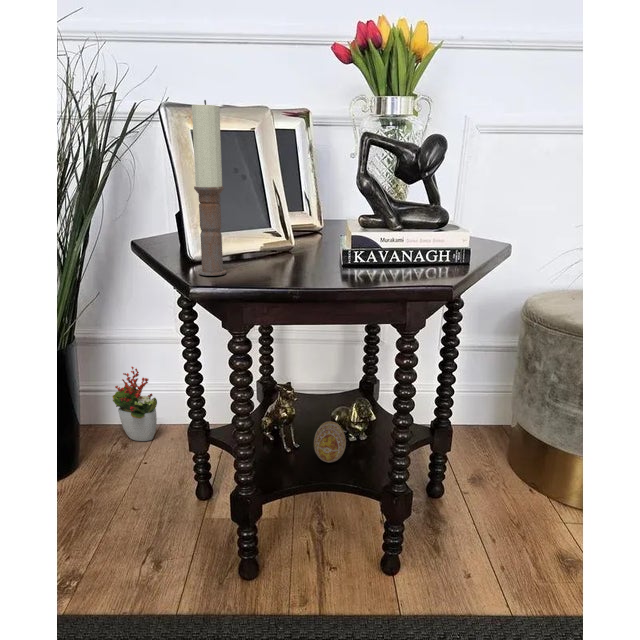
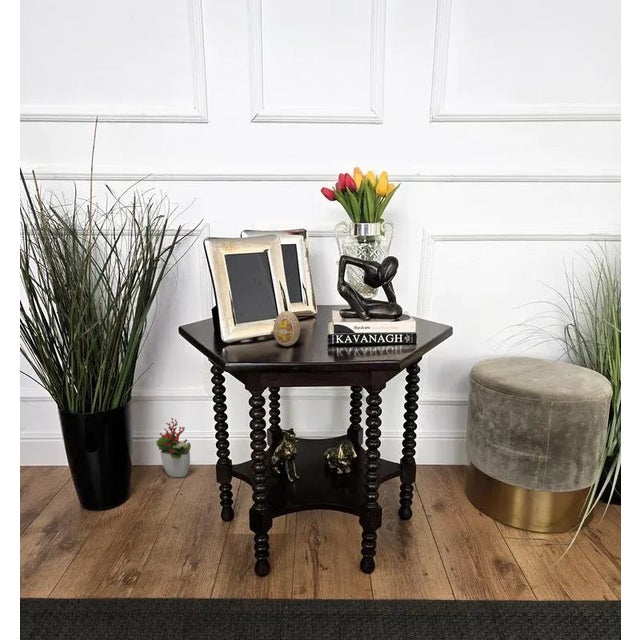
candle: present [192,100,226,276] -> none [228,241,249,354]
decorative egg: present [314,421,346,462] -> present [273,311,300,346]

